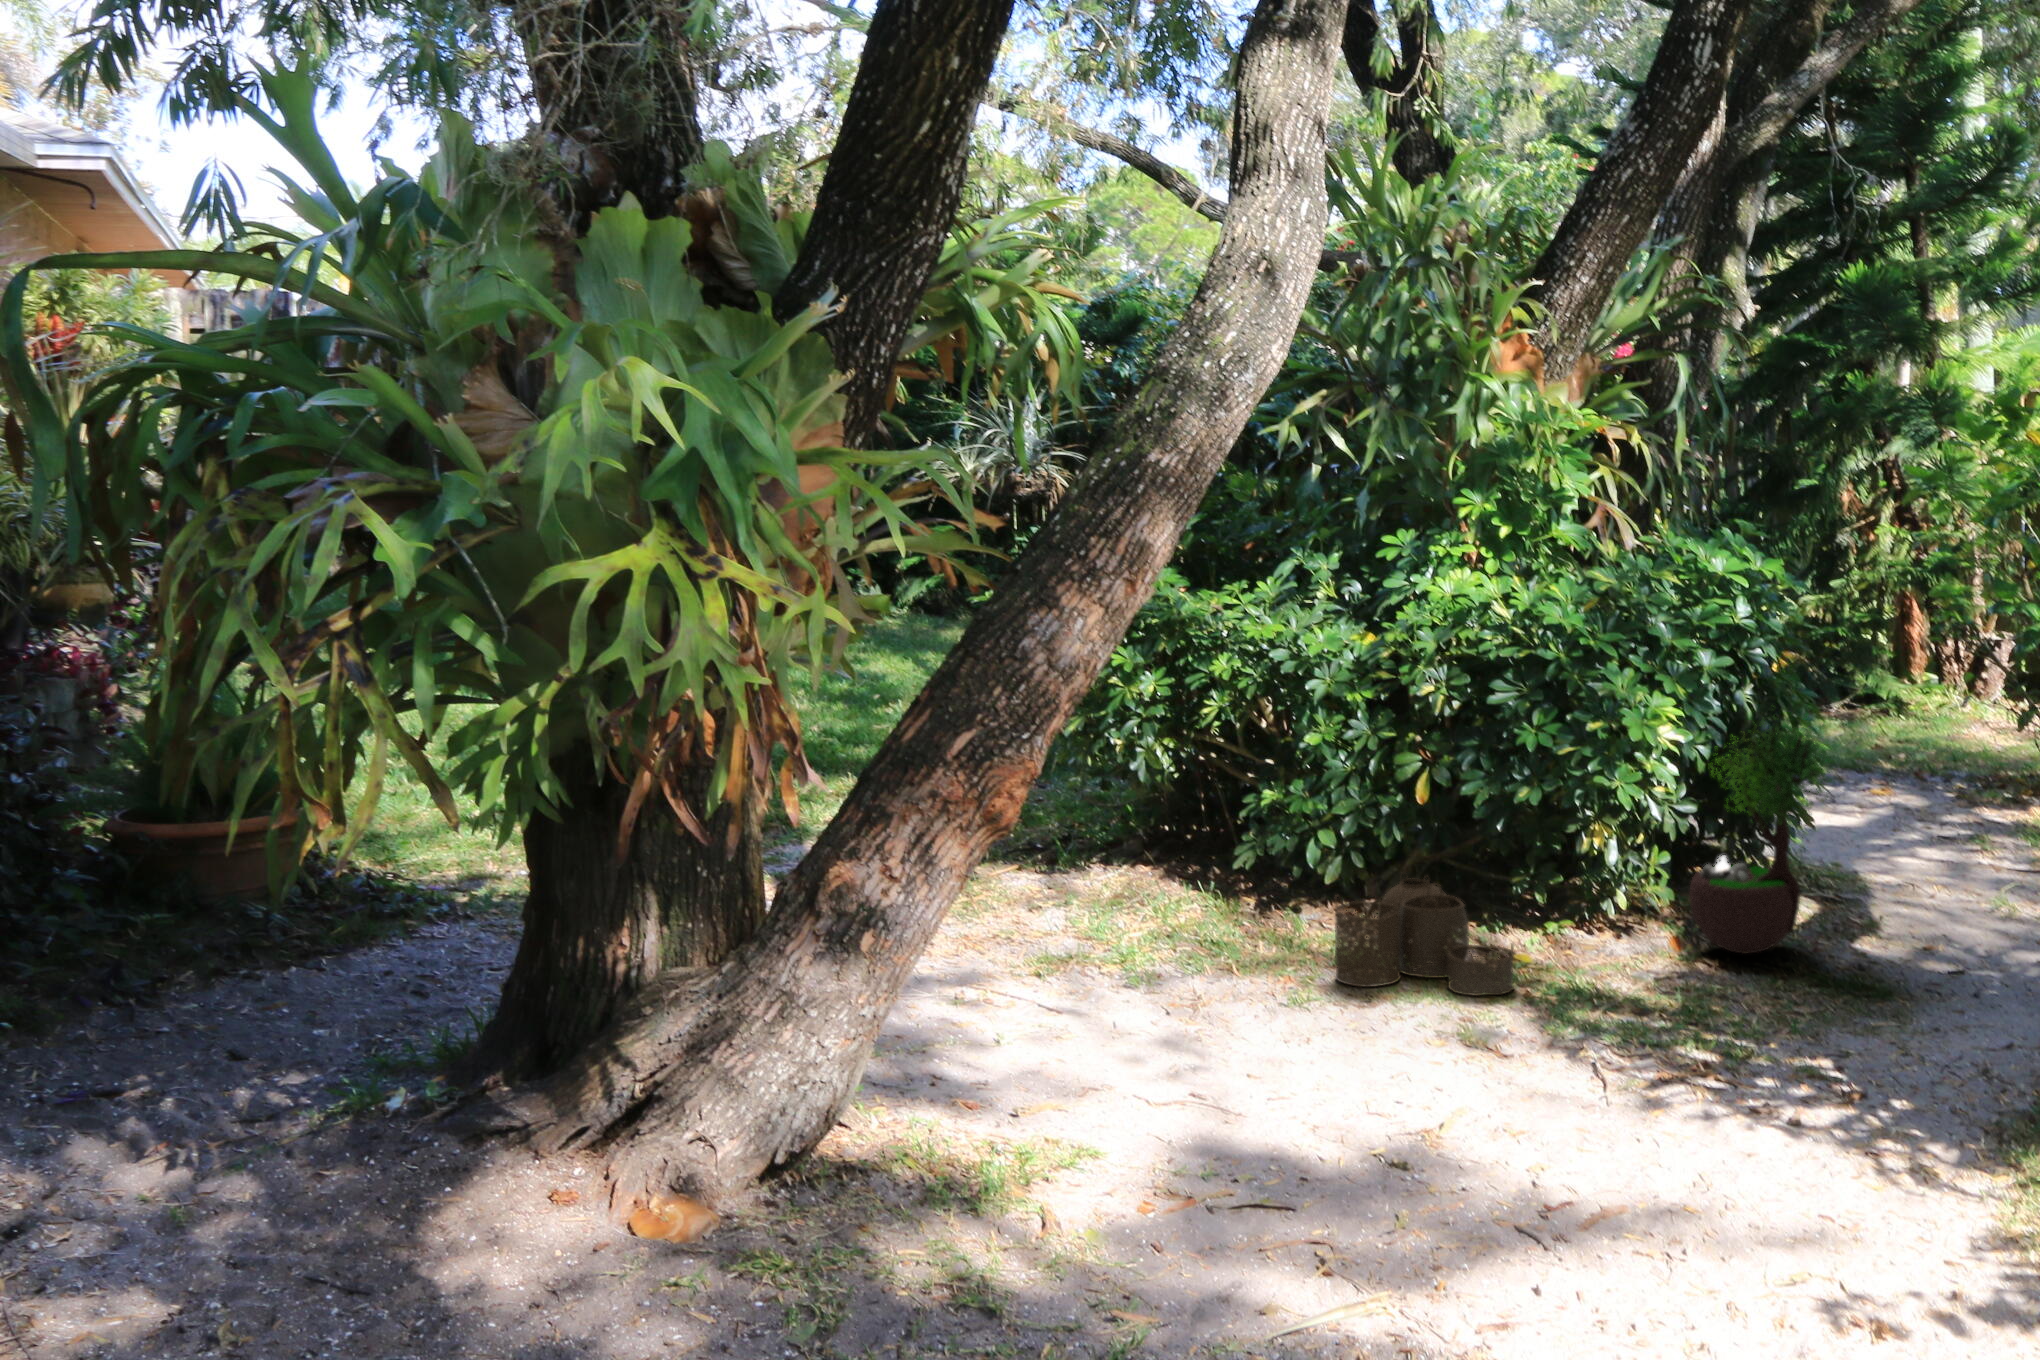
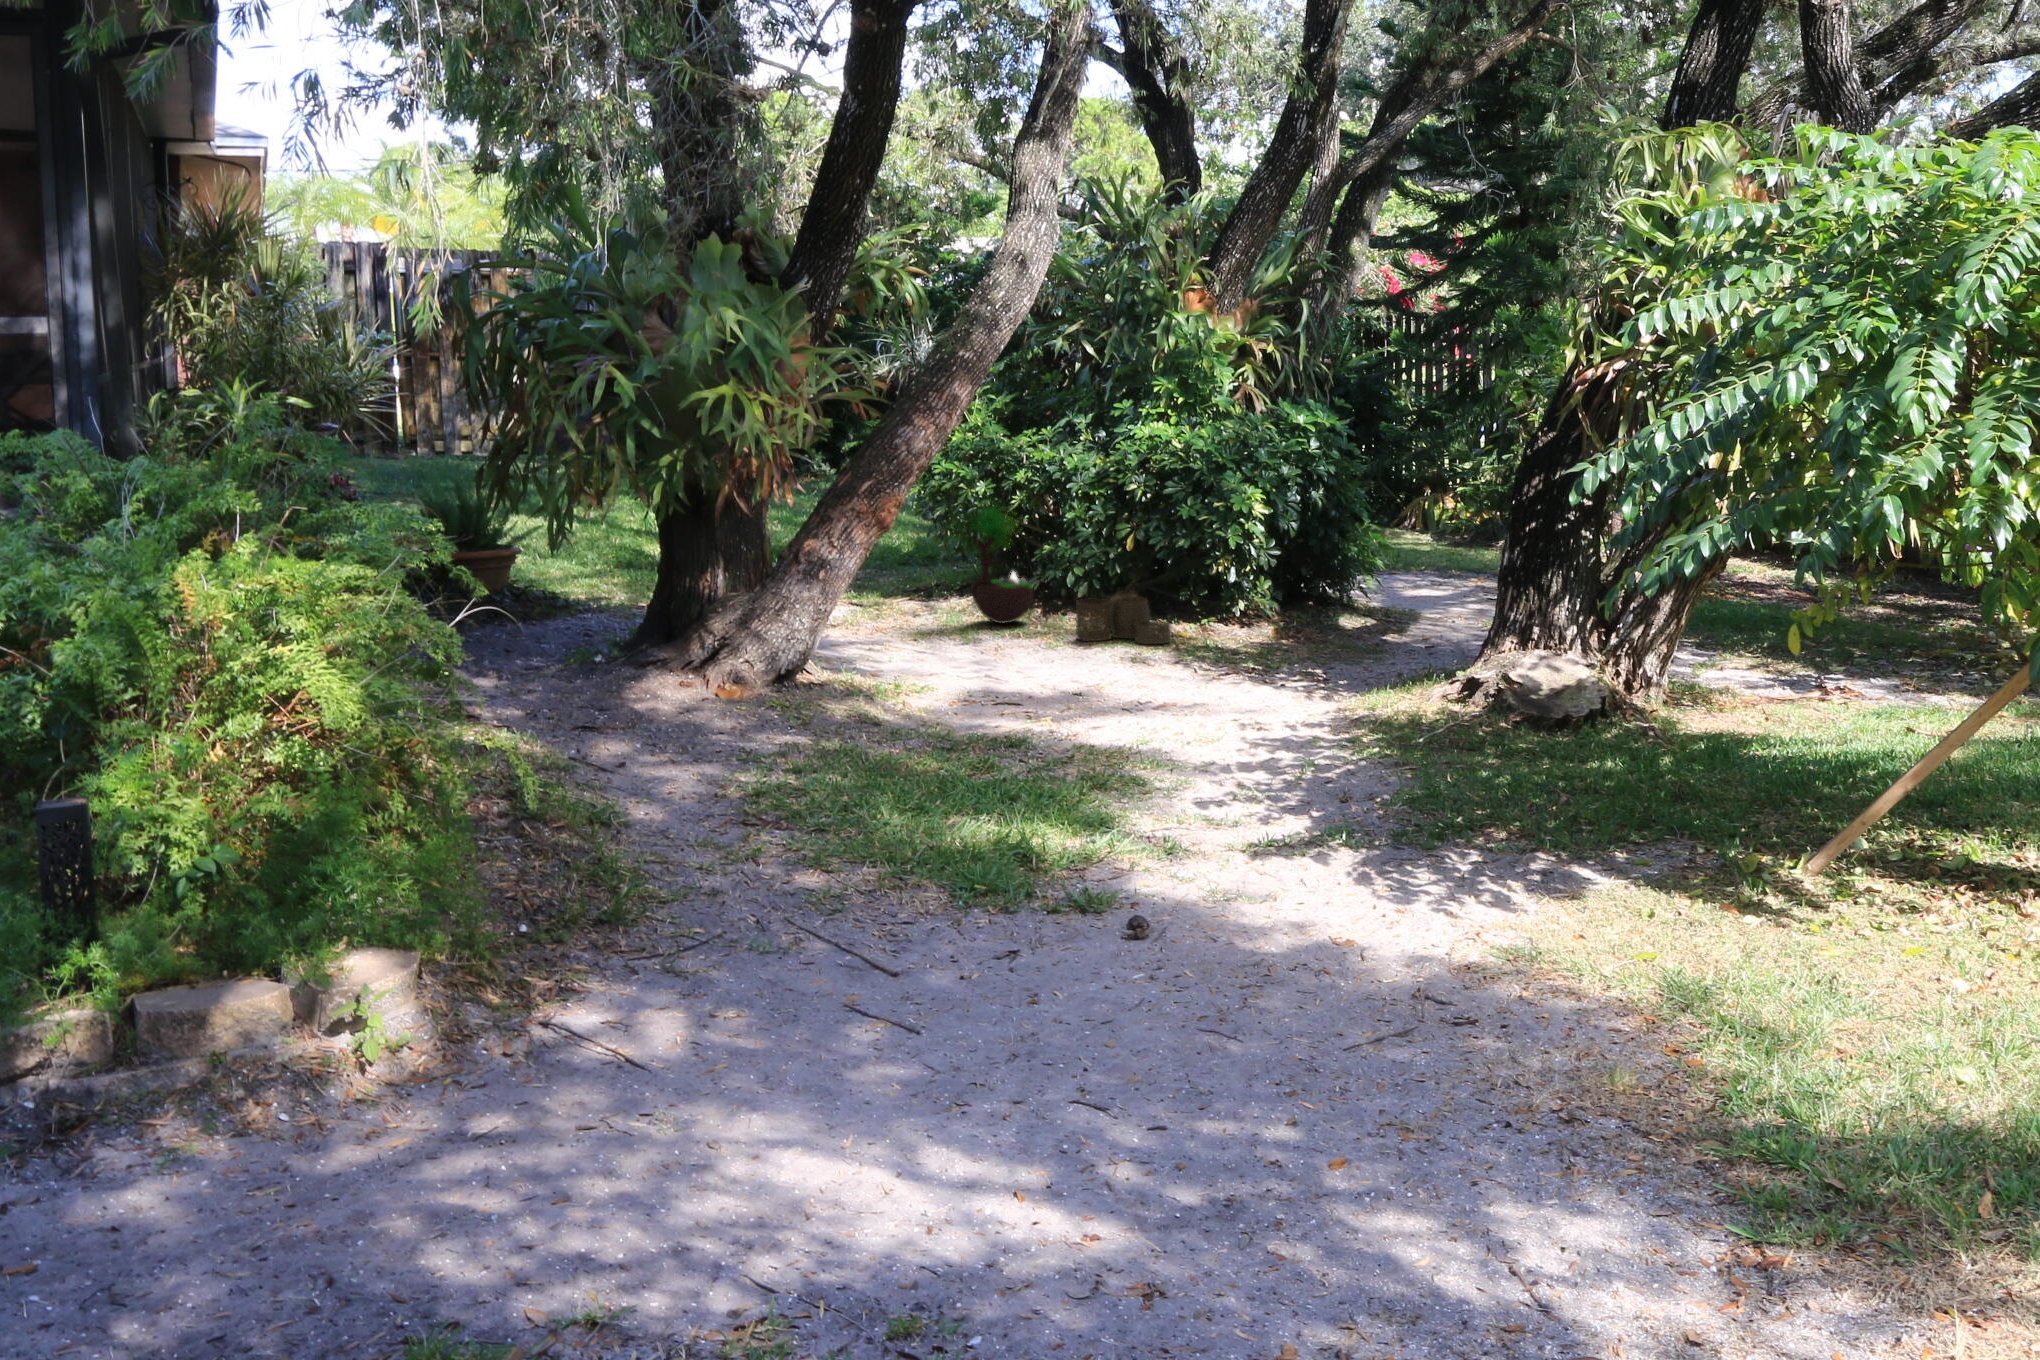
potted tree: present [1690,706,1833,954] -> present [949,499,1033,623]

